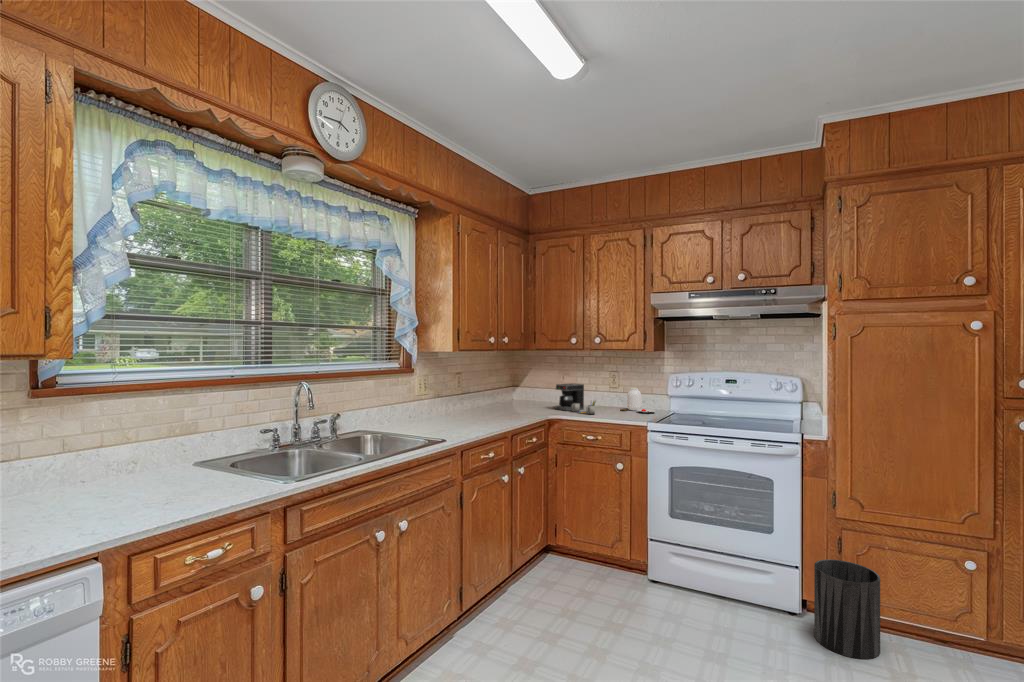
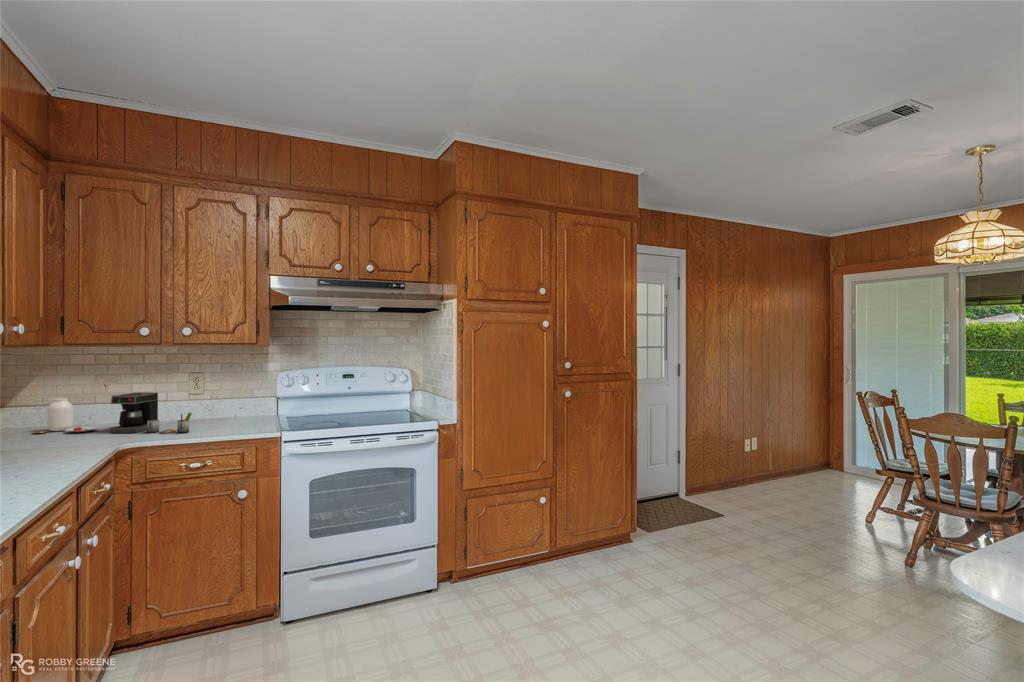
jar: present [627,388,655,413] -> present [33,398,99,433]
trash can: present [814,560,880,659] -> none [454,526,503,608]

